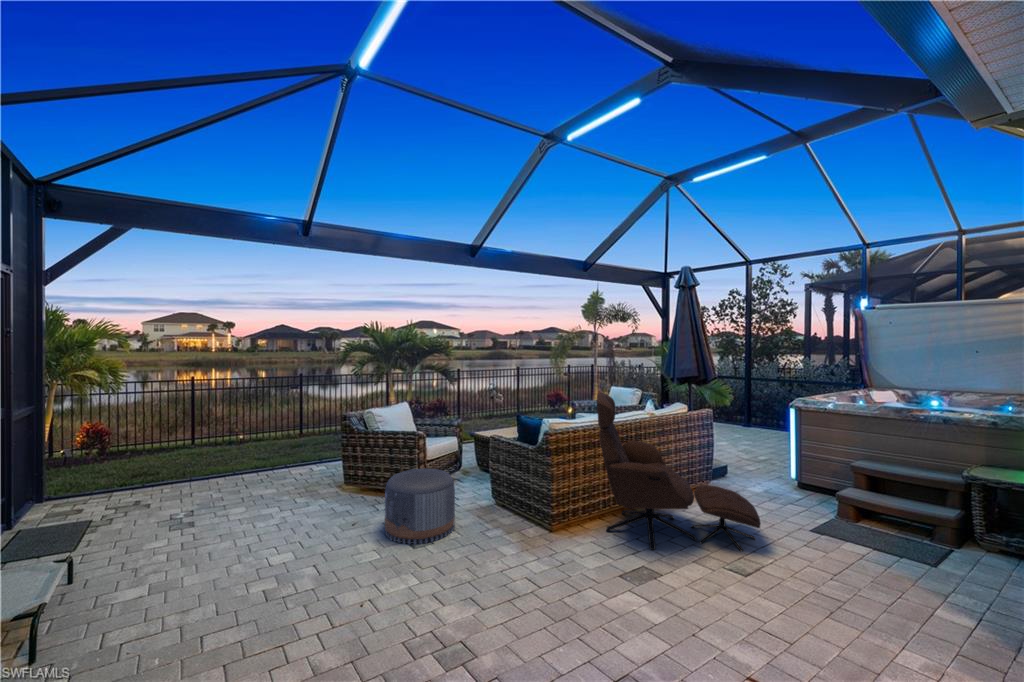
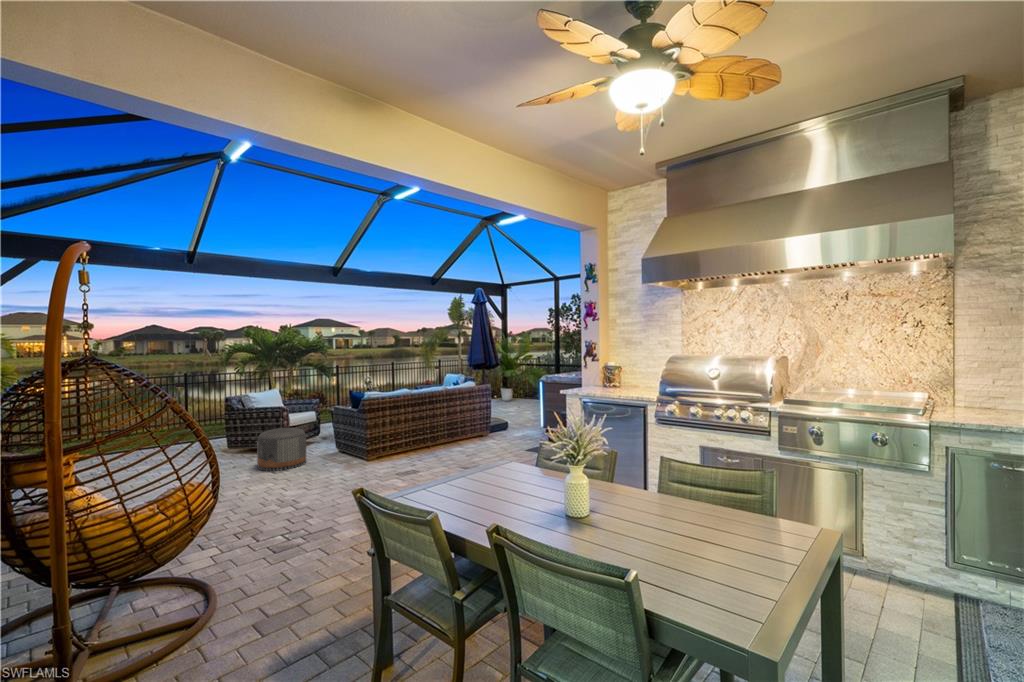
lounge chair: present [597,393,761,551] -> none [394,375,488,462]

